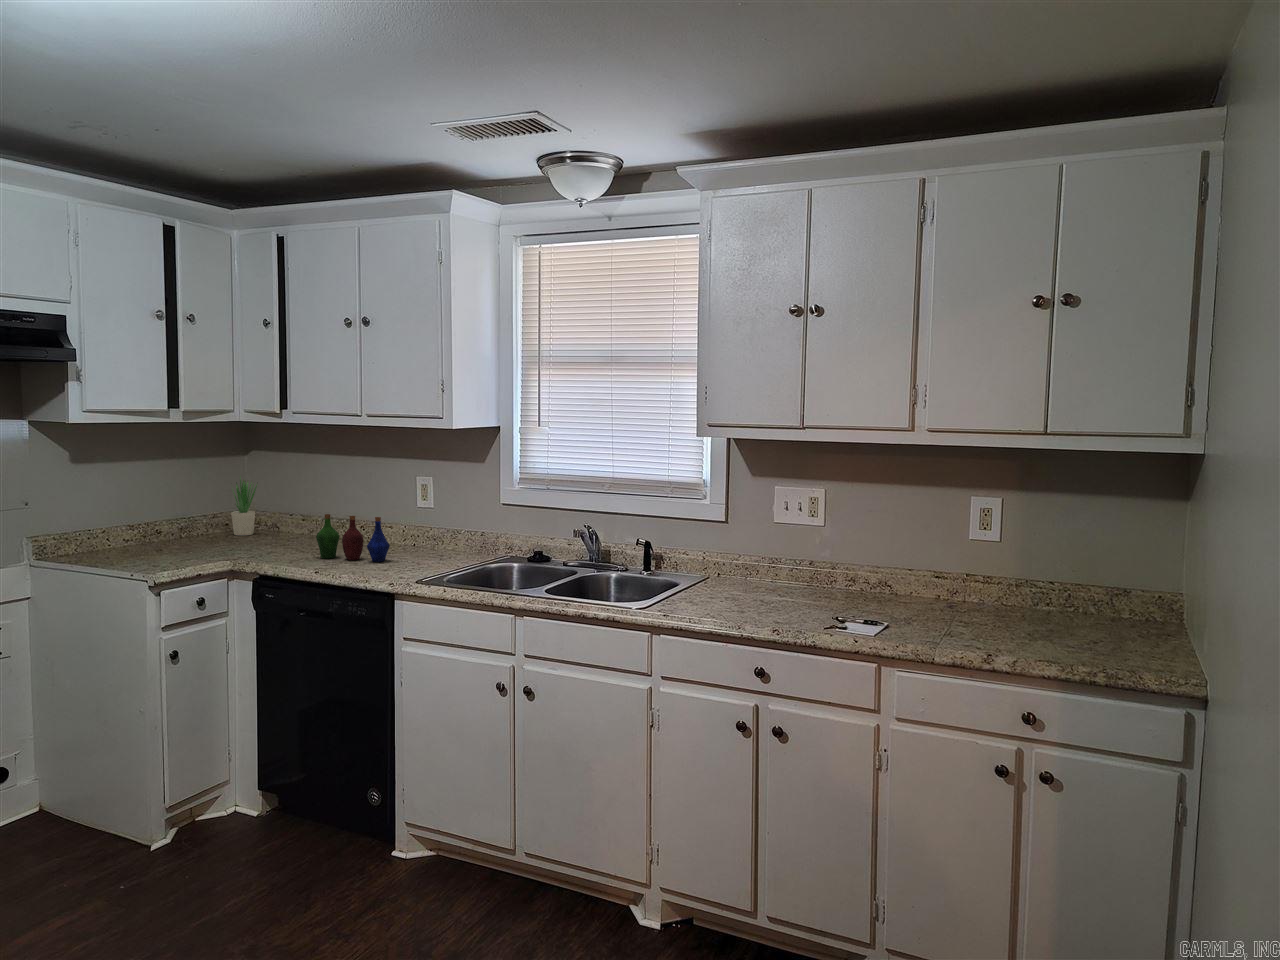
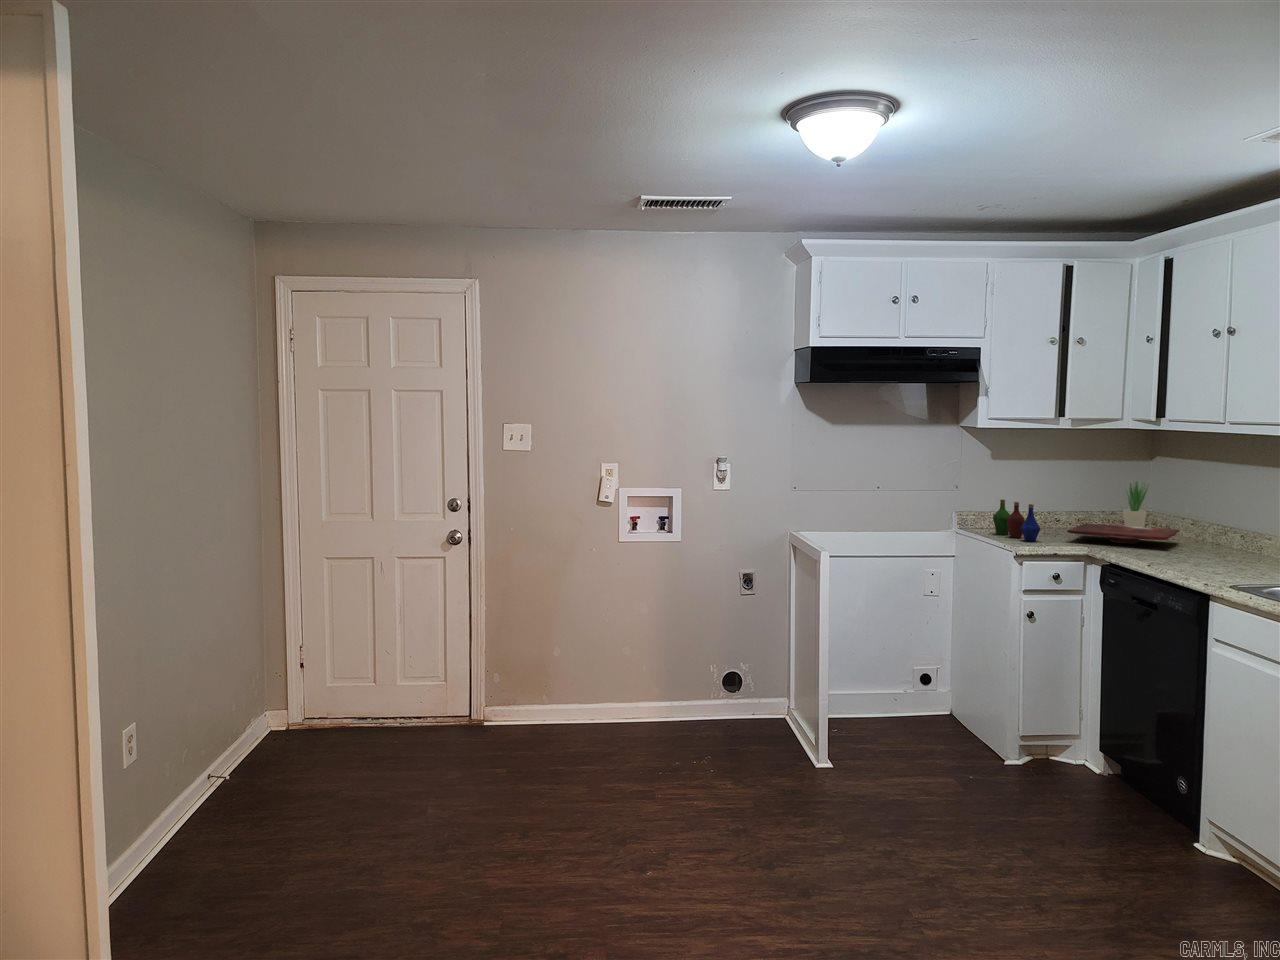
bottle: present [316,514,390,562] -> present [993,500,1041,541]
cutting board: none [197,529,309,551] -> present [1067,524,1180,544]

